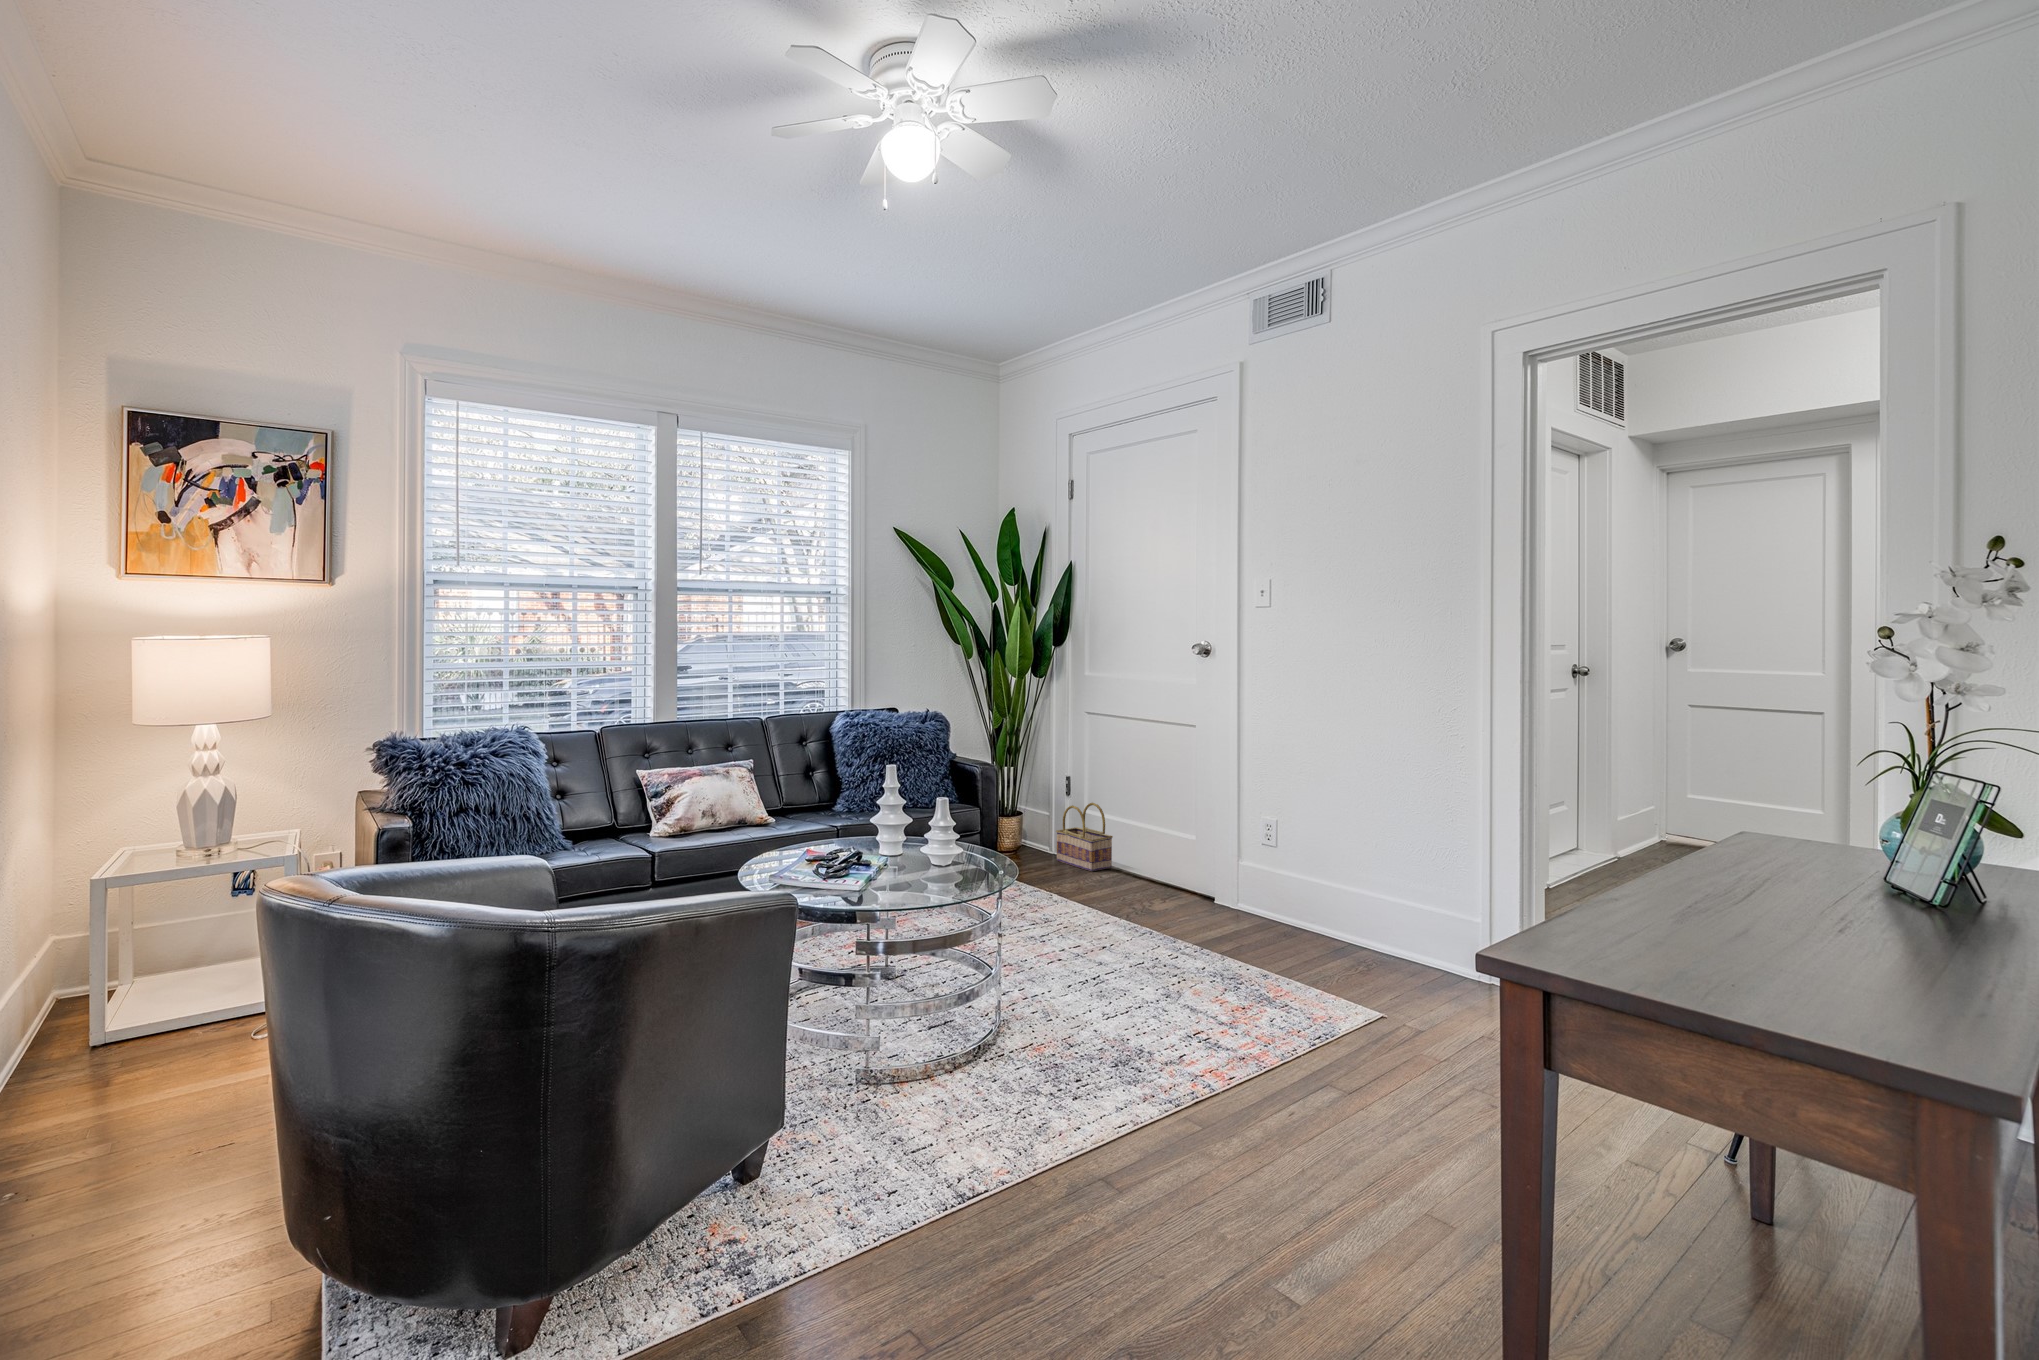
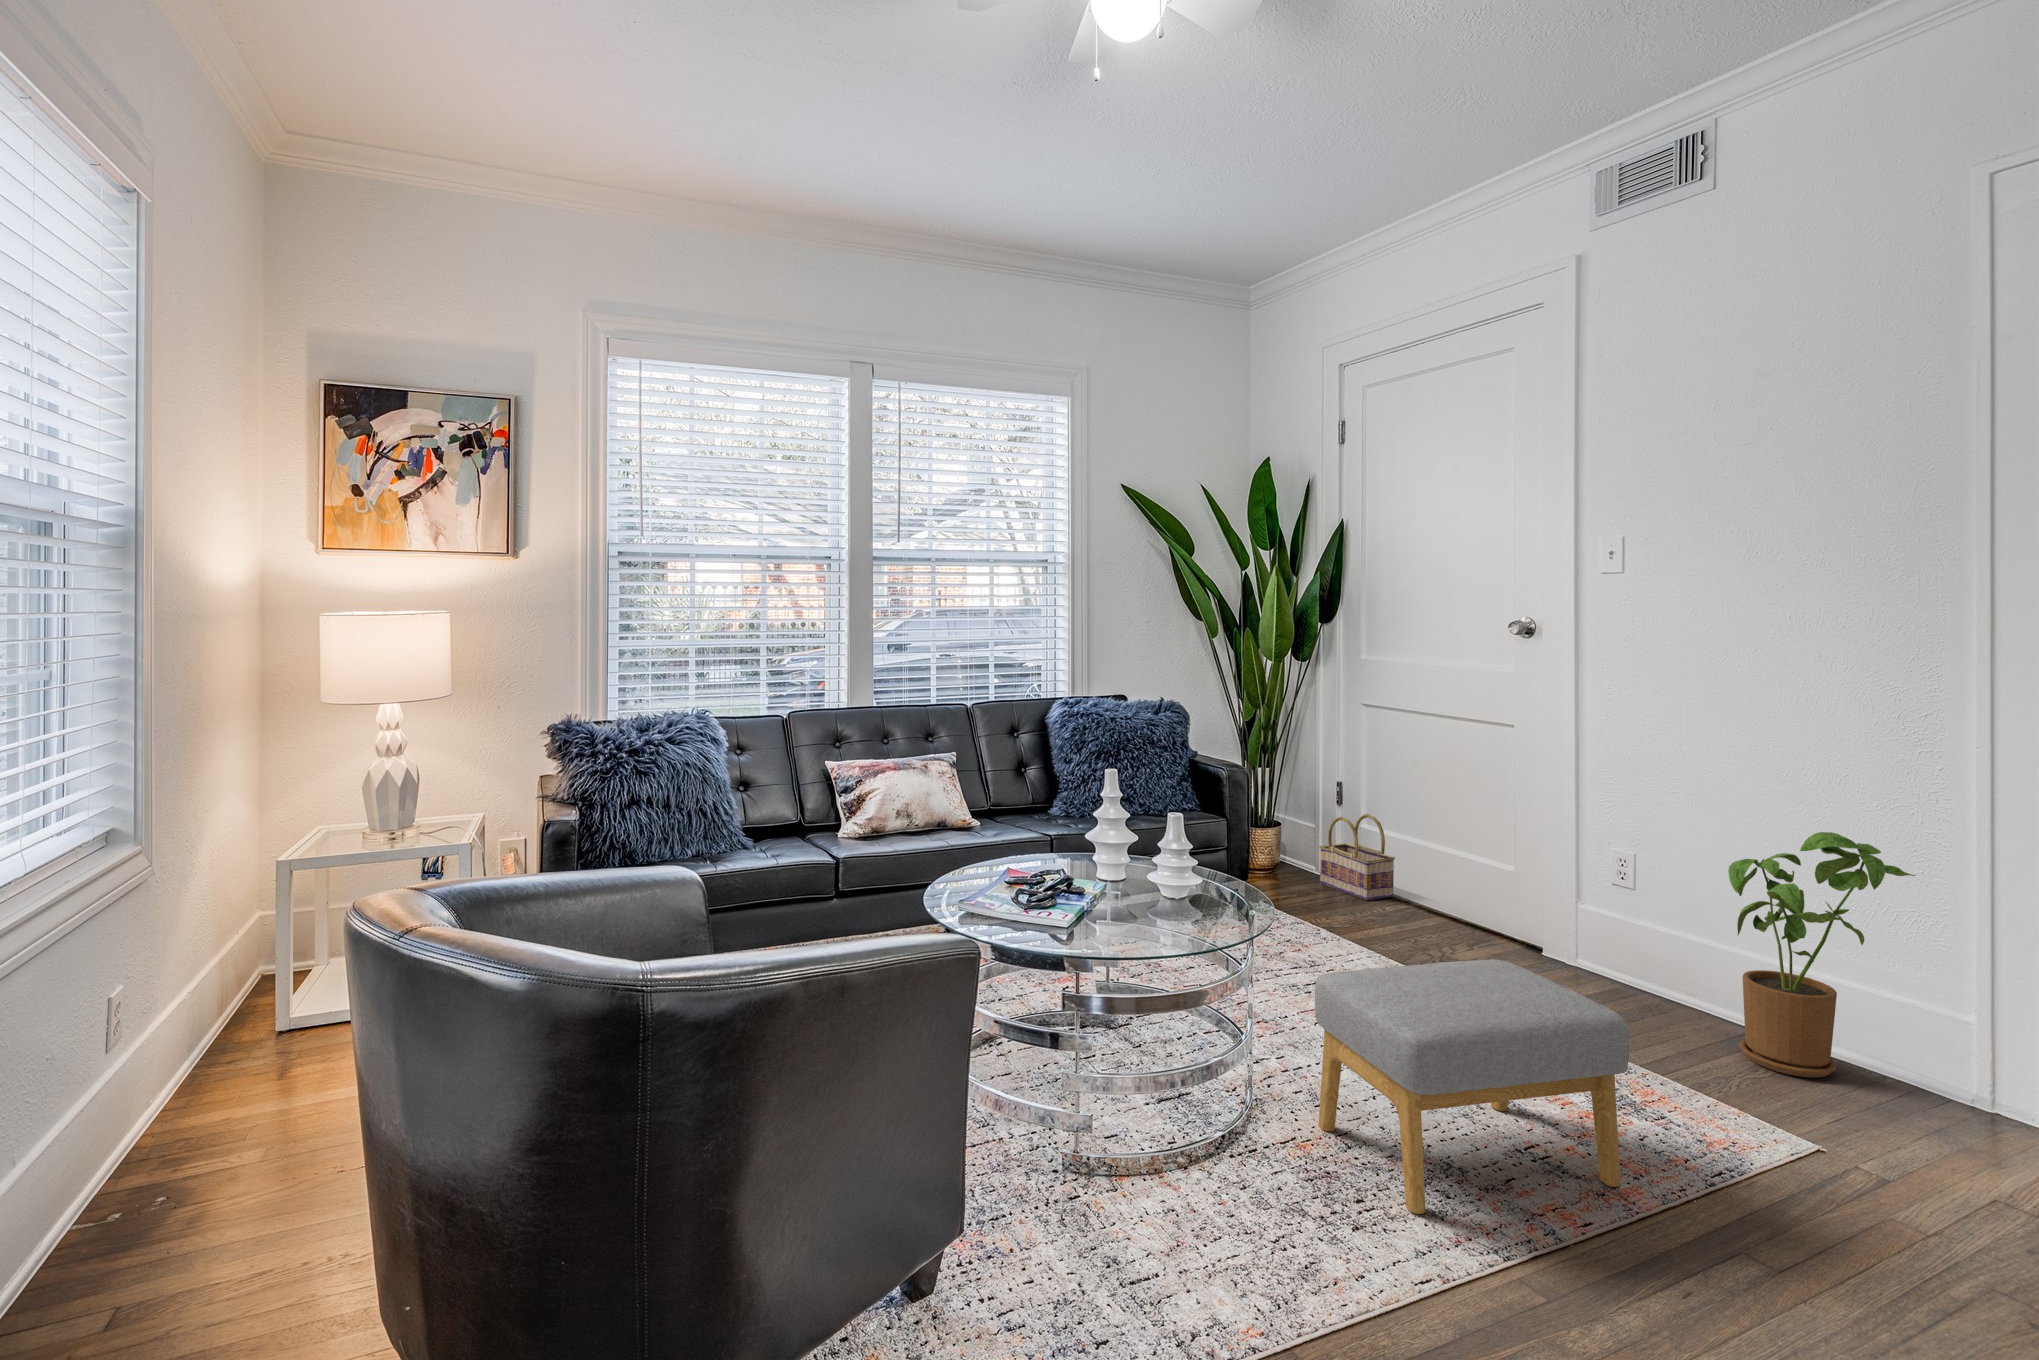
house plant: none [1331,797,1439,971] -> present [1728,832,1915,1078]
footstool: none [1048,899,1257,1083] -> present [1315,960,1629,1214]

